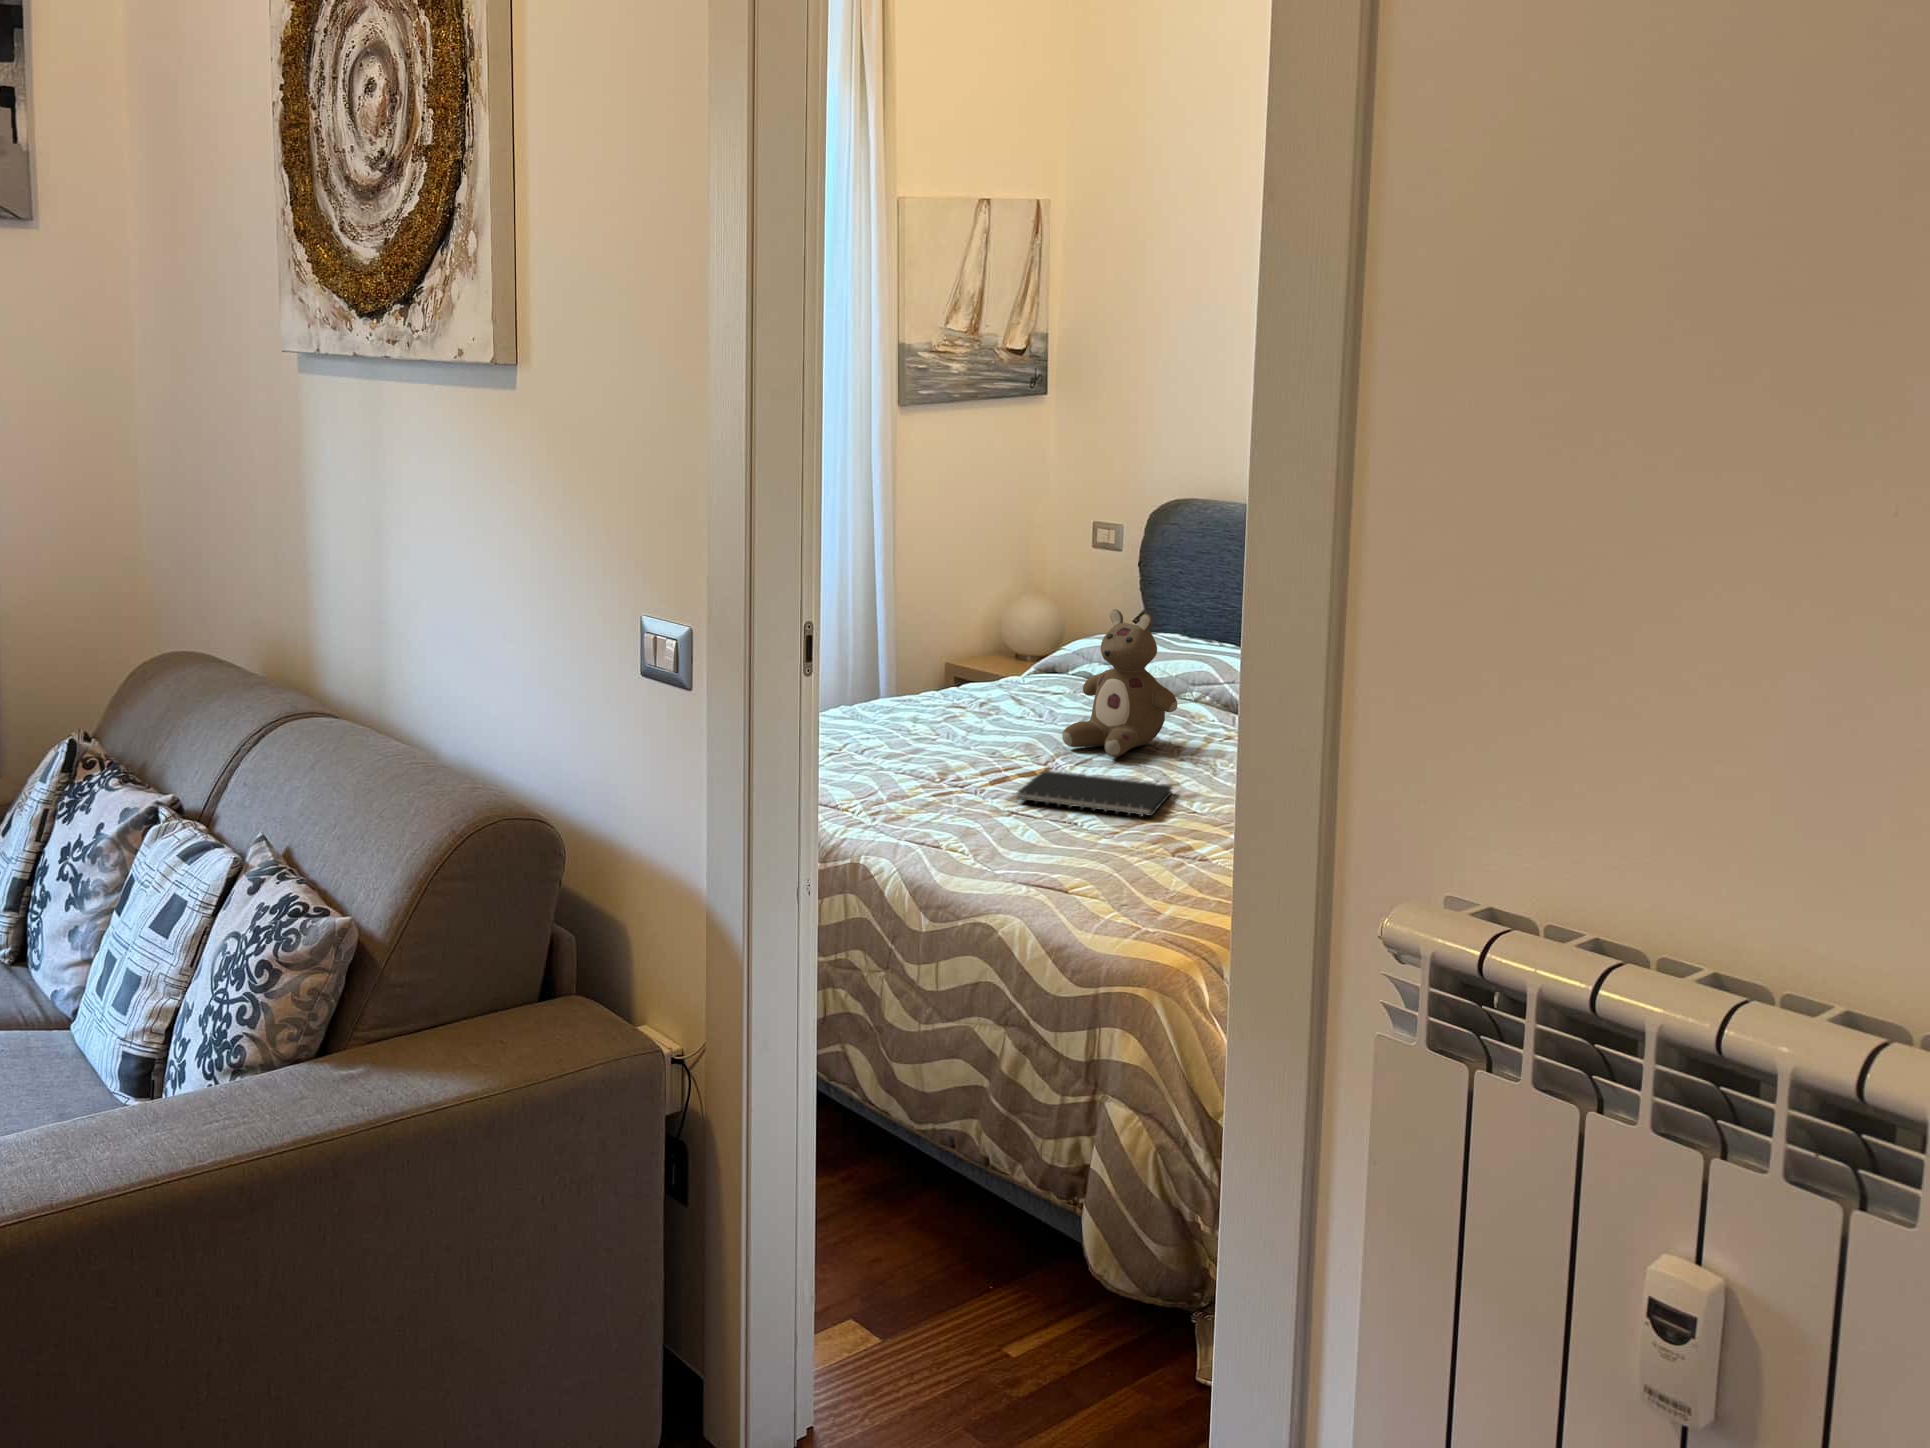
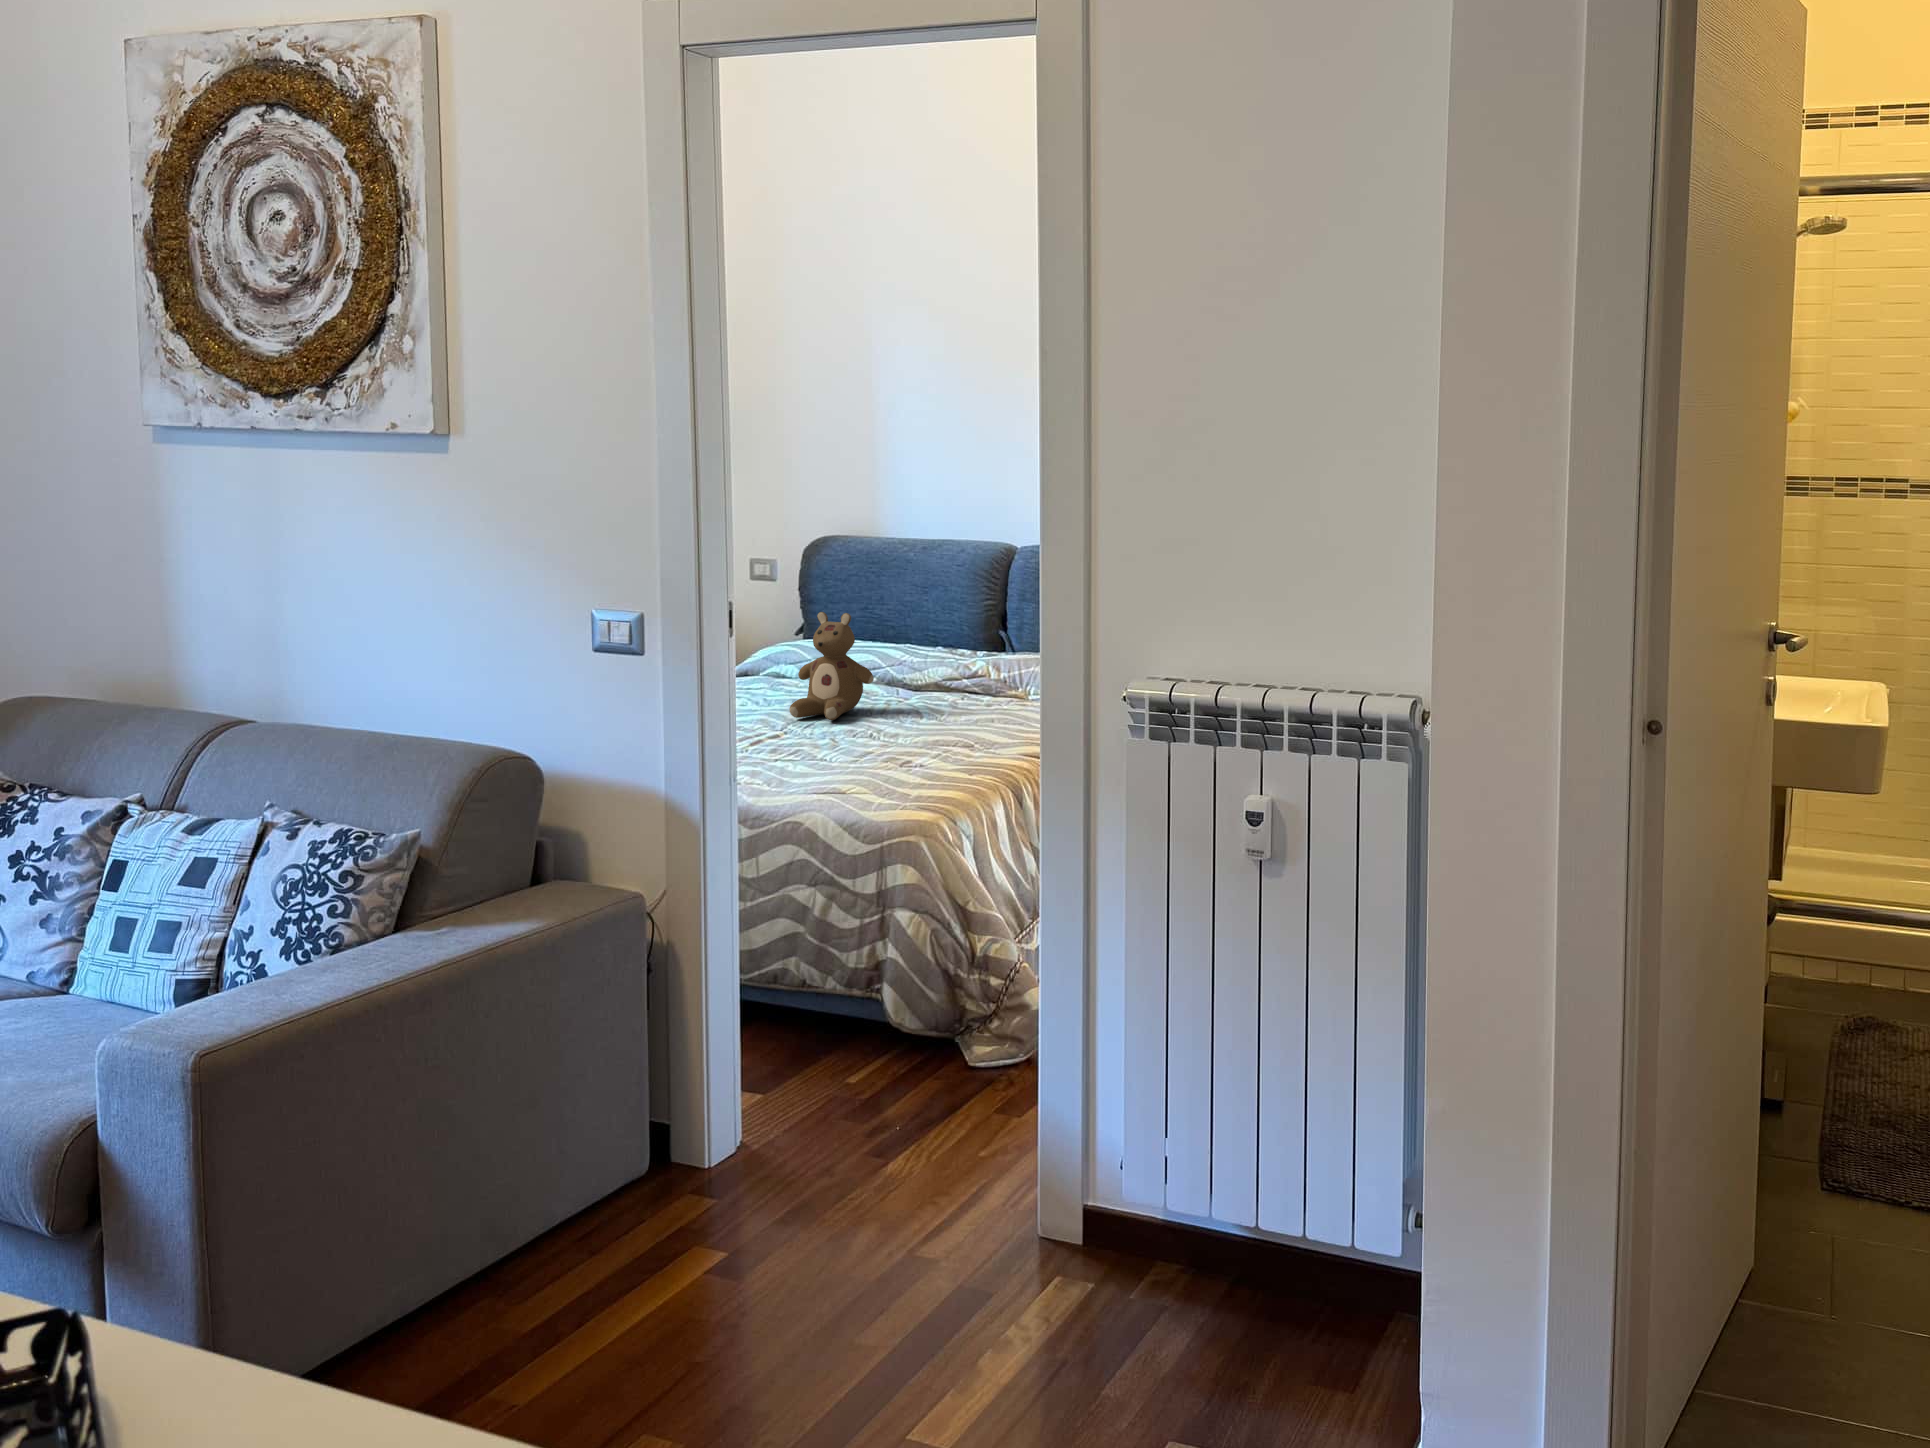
notebook: present [1018,771,1172,816] -> none [776,731,884,753]

